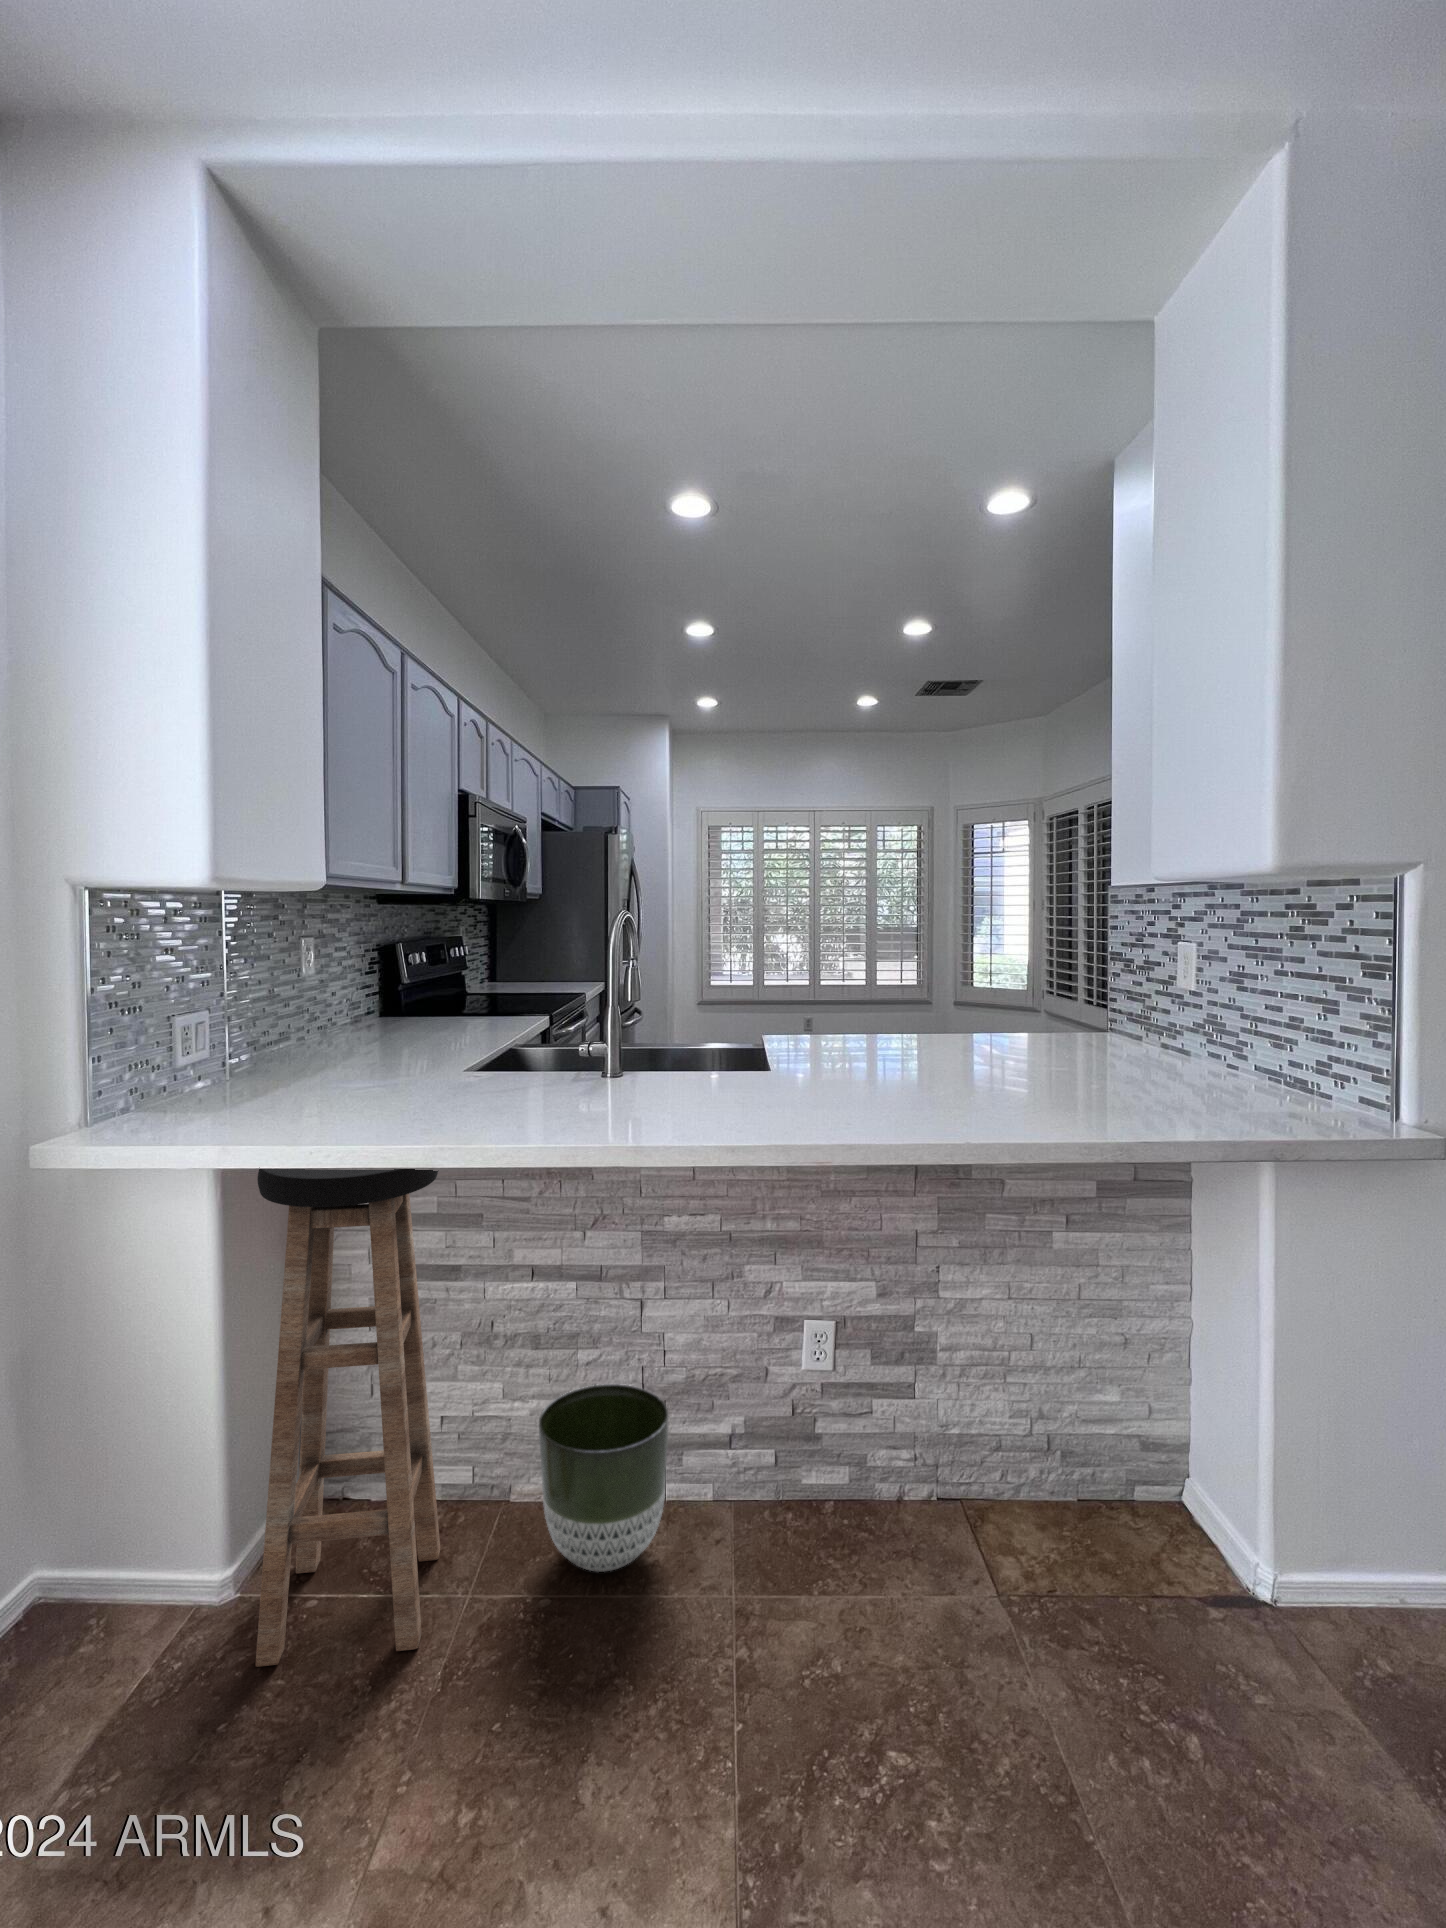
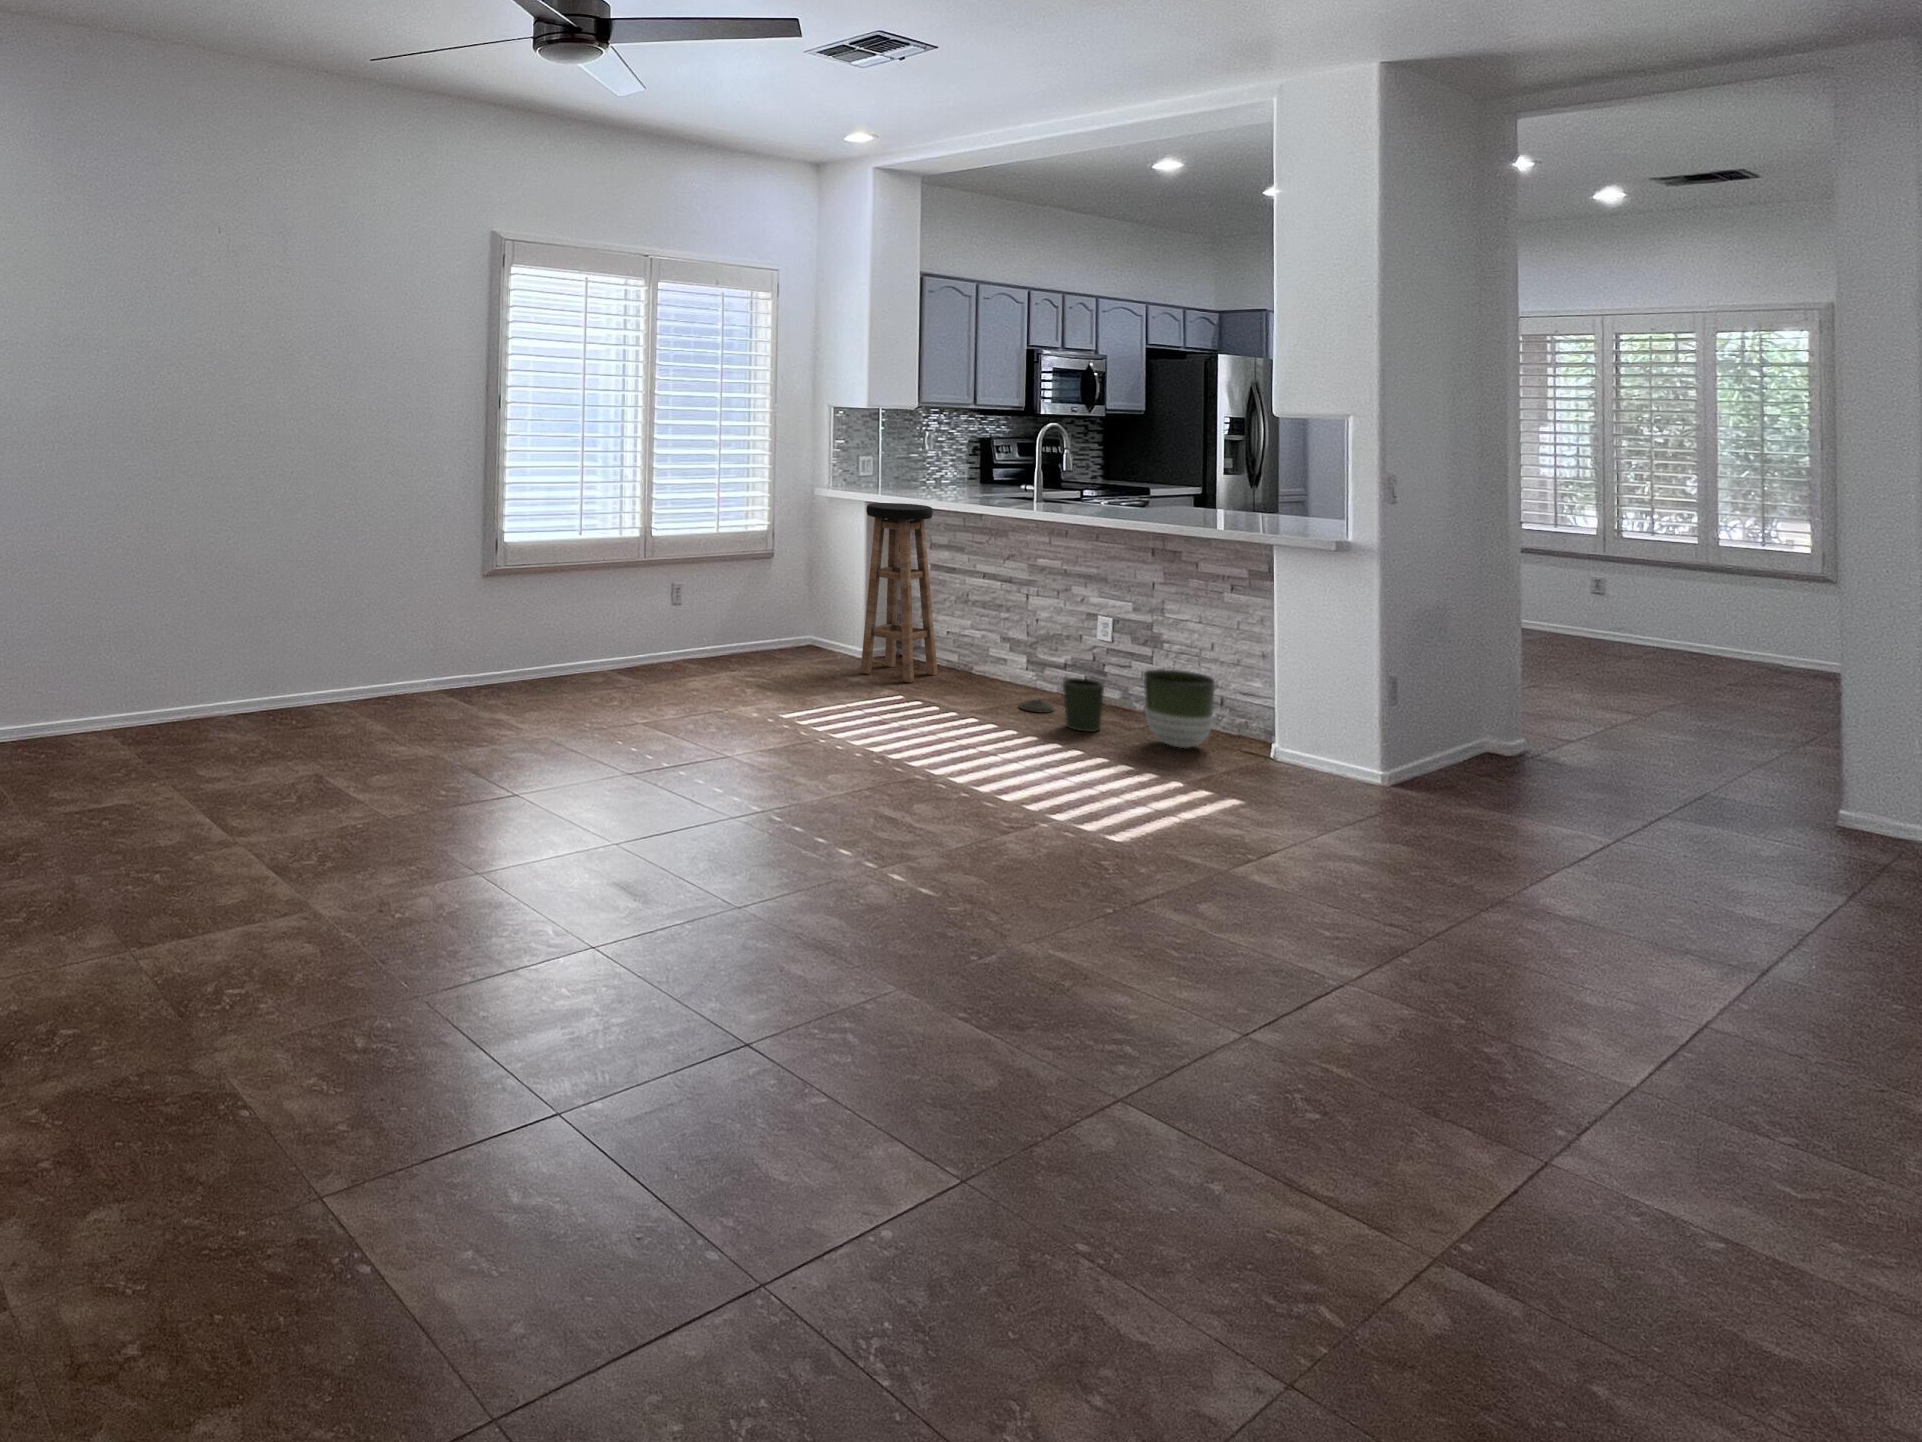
planter: present [539,1384,669,1572] -> present [1143,669,1215,748]
trash can: none [727,1520,991,1693] -> present [1020,678,1104,732]

